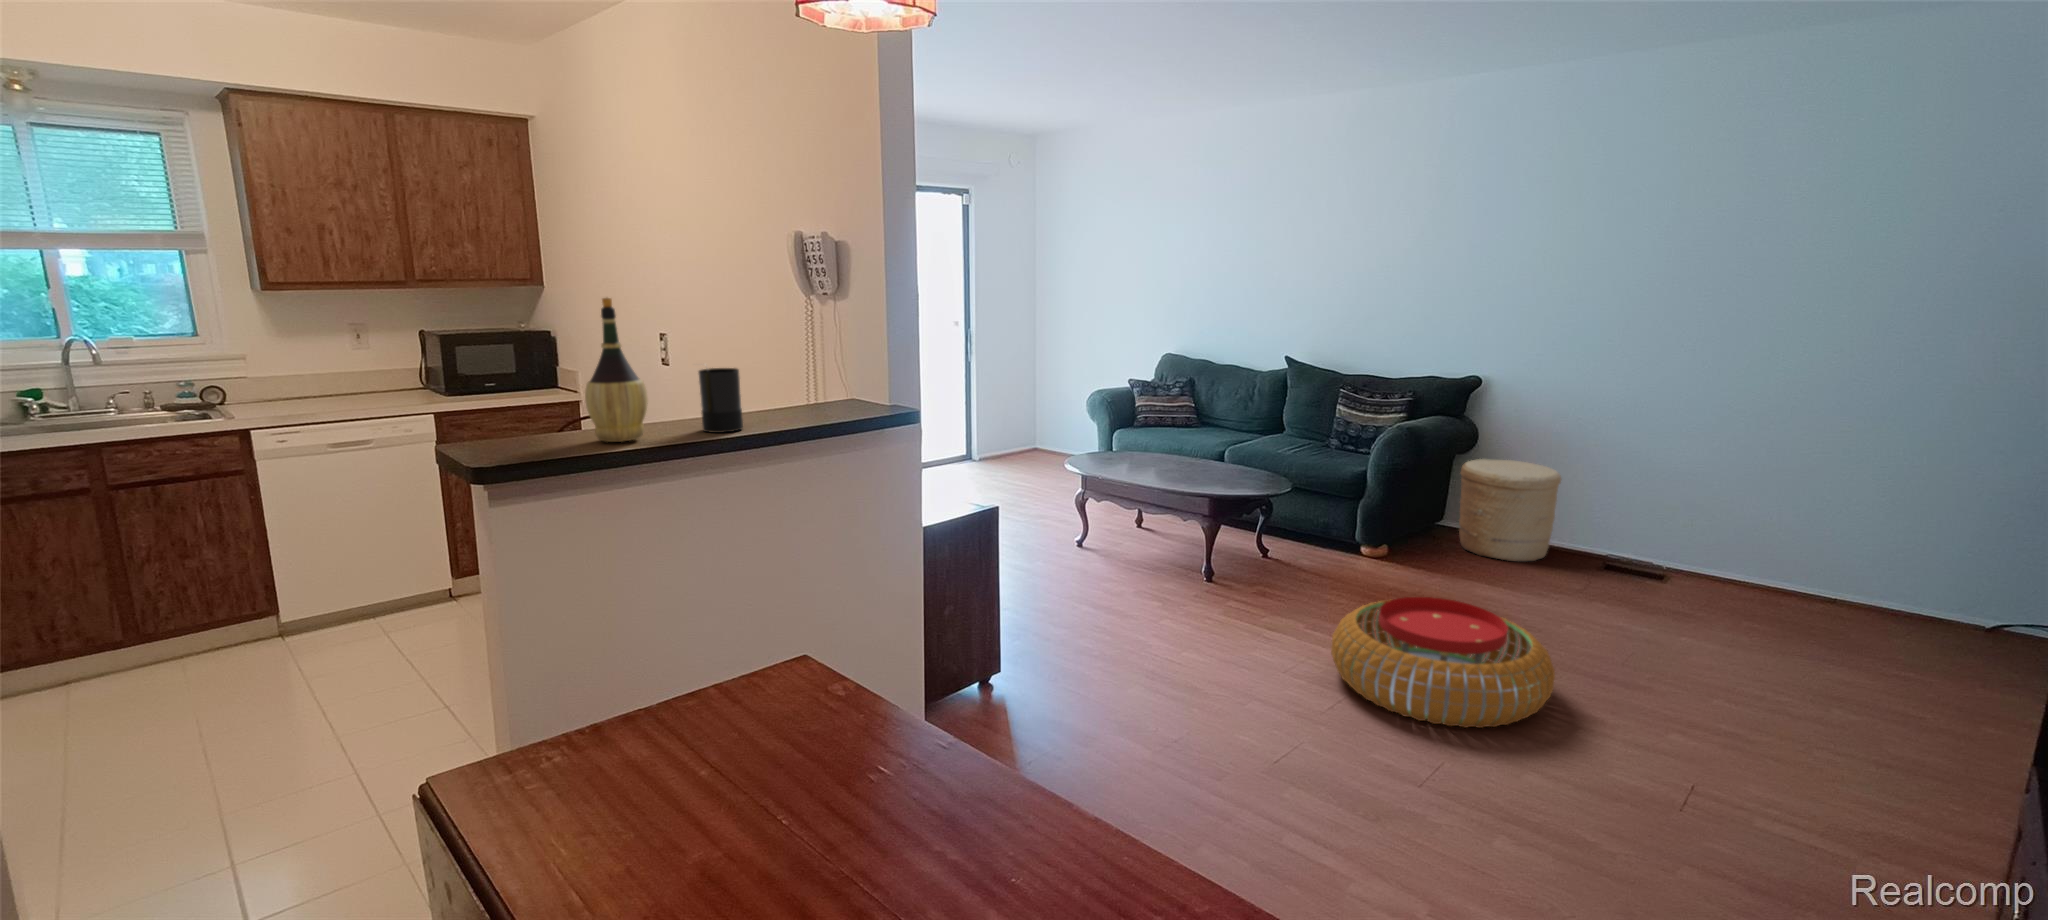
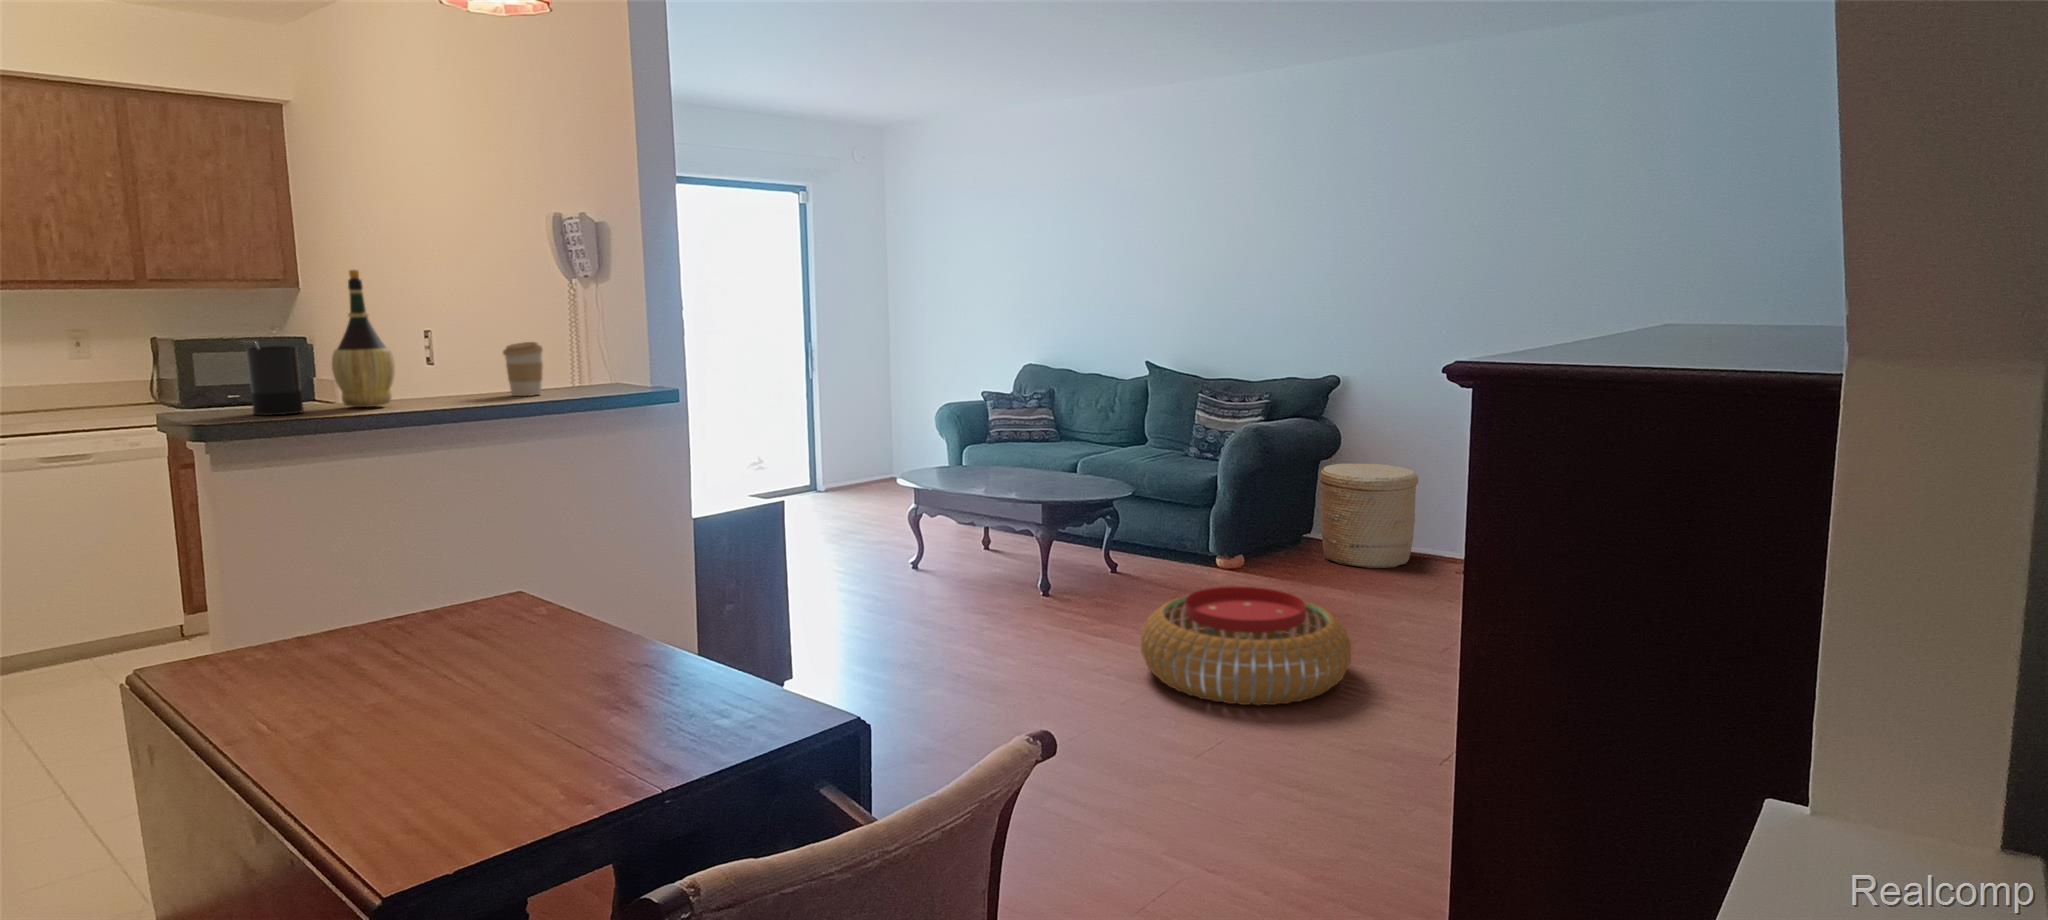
coffee cup: none [749,365,788,421] -> present [503,342,543,396]
candle: present [698,368,743,433] -> present [246,346,304,415]

